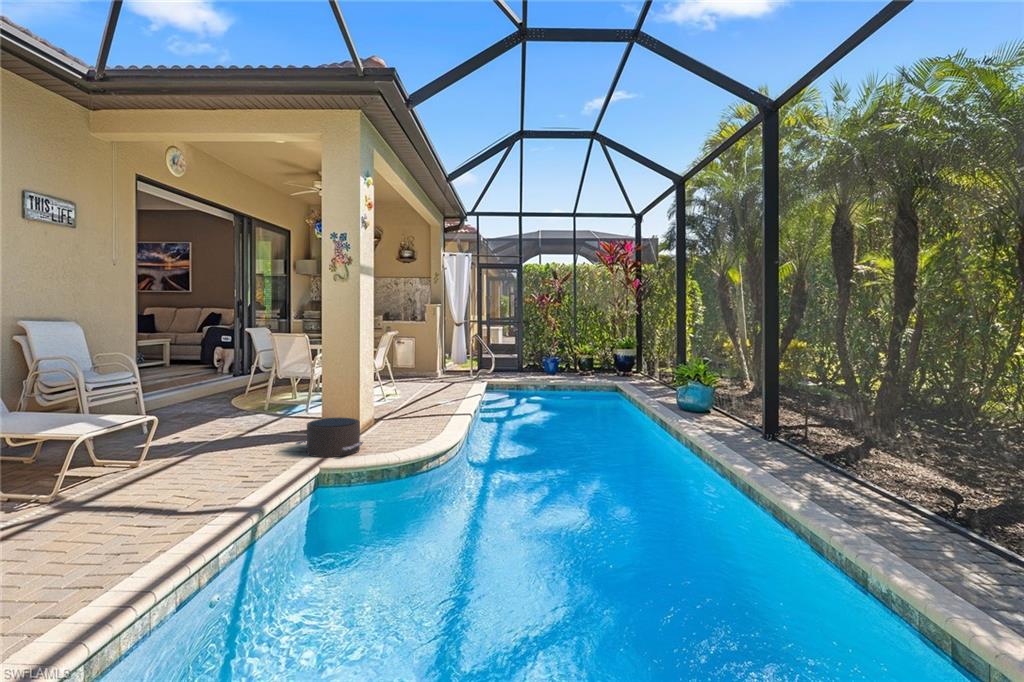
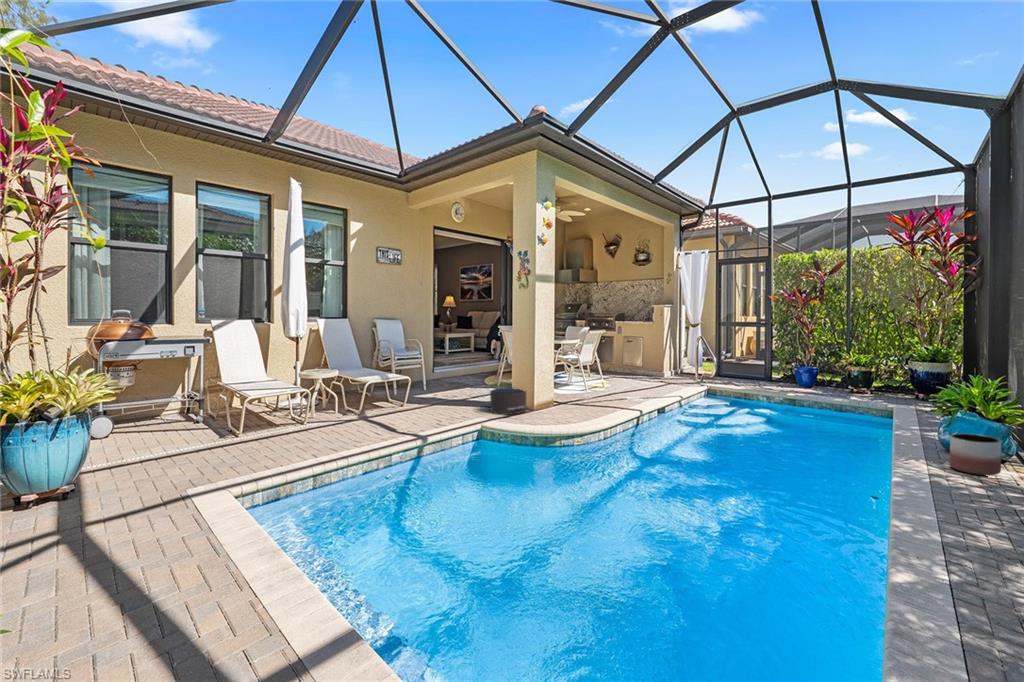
planter: none [804,435,841,469] -> present [949,434,1001,475]

